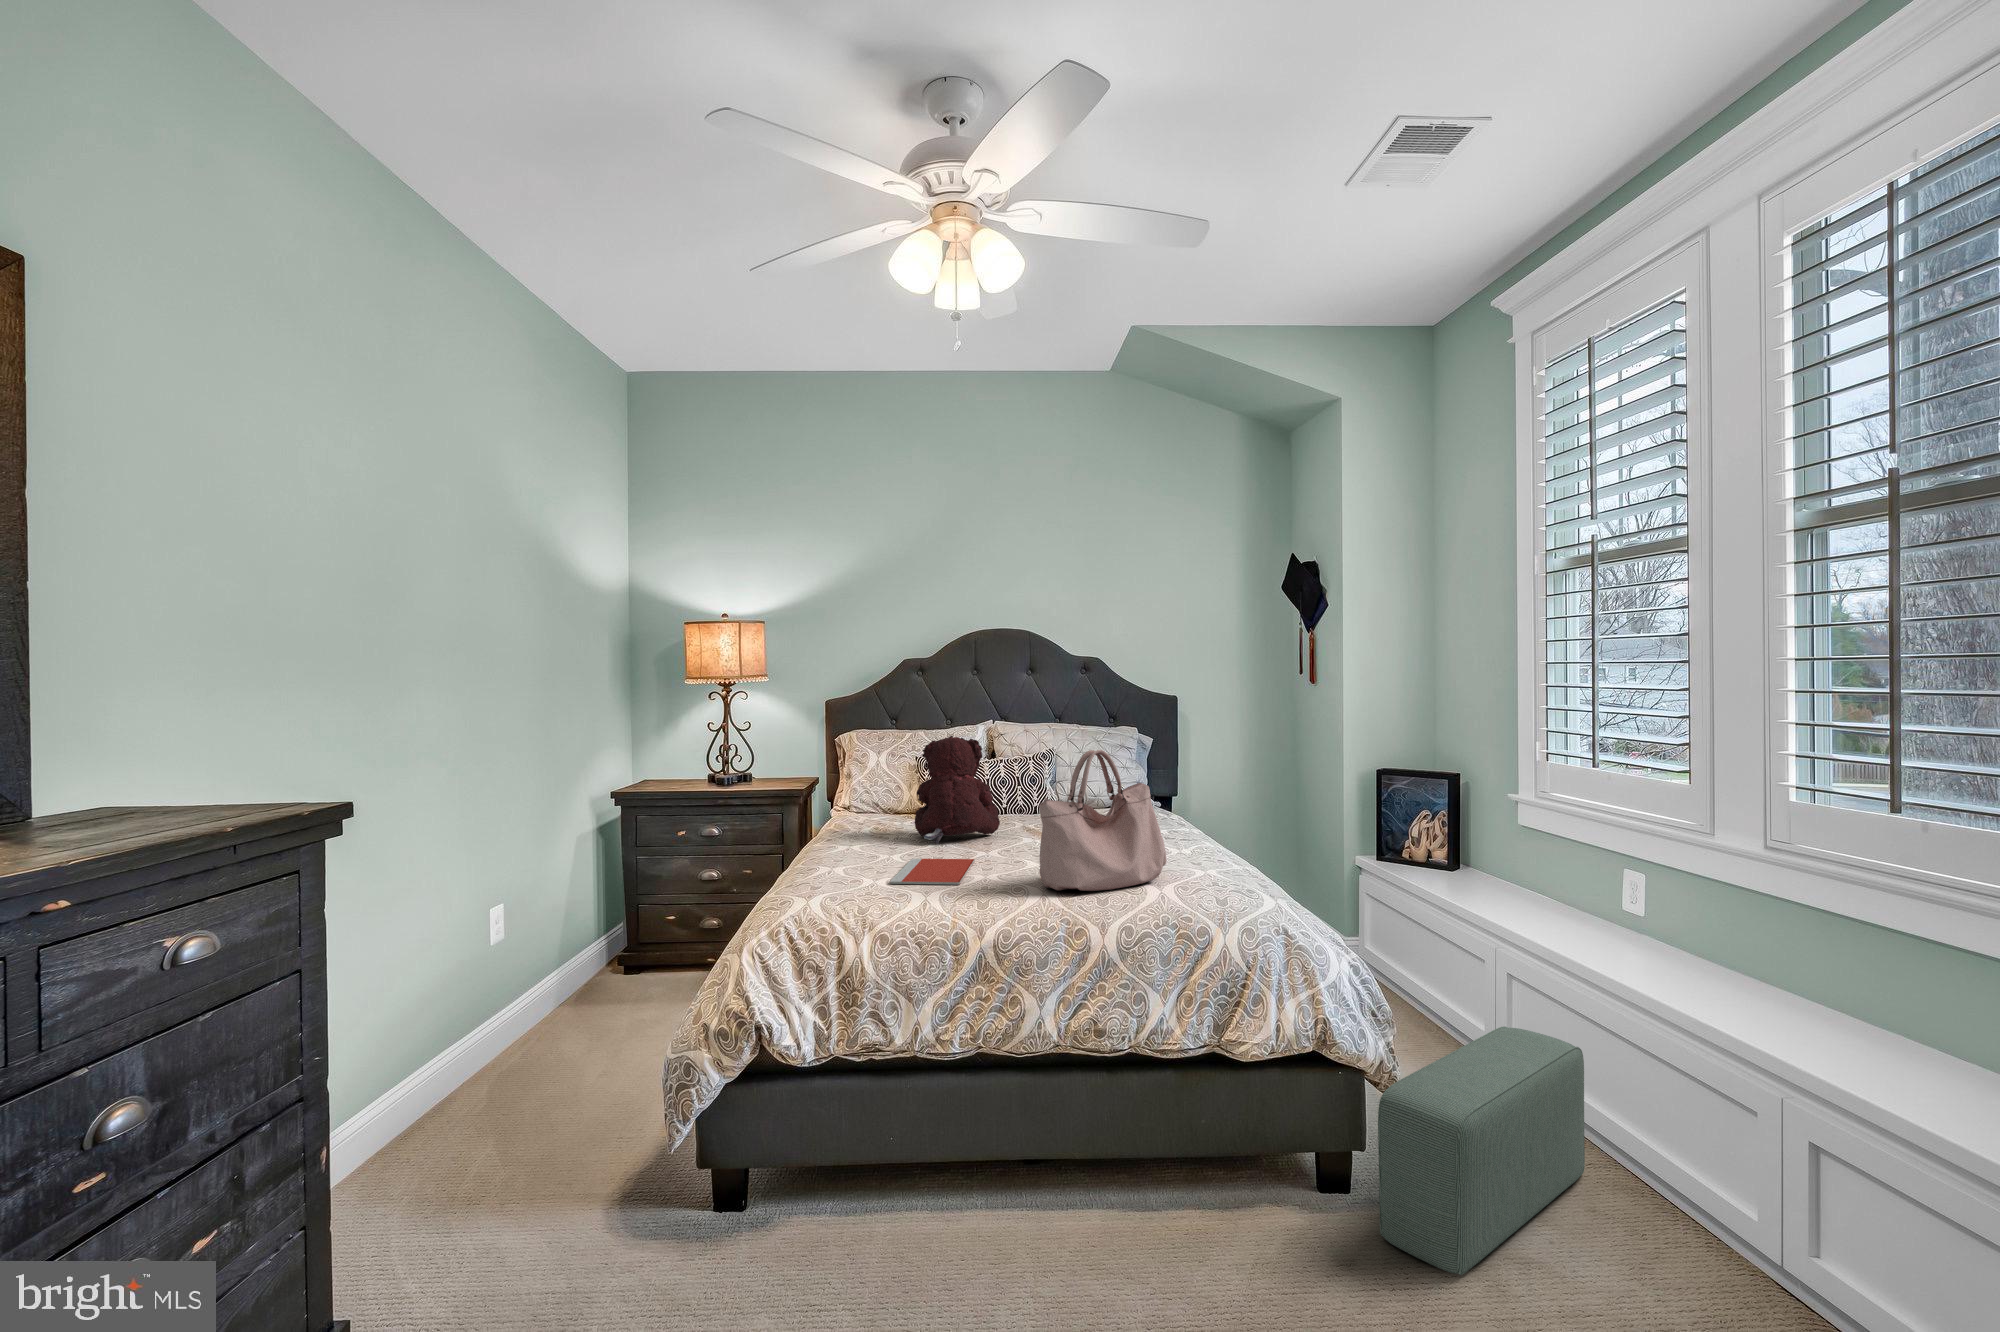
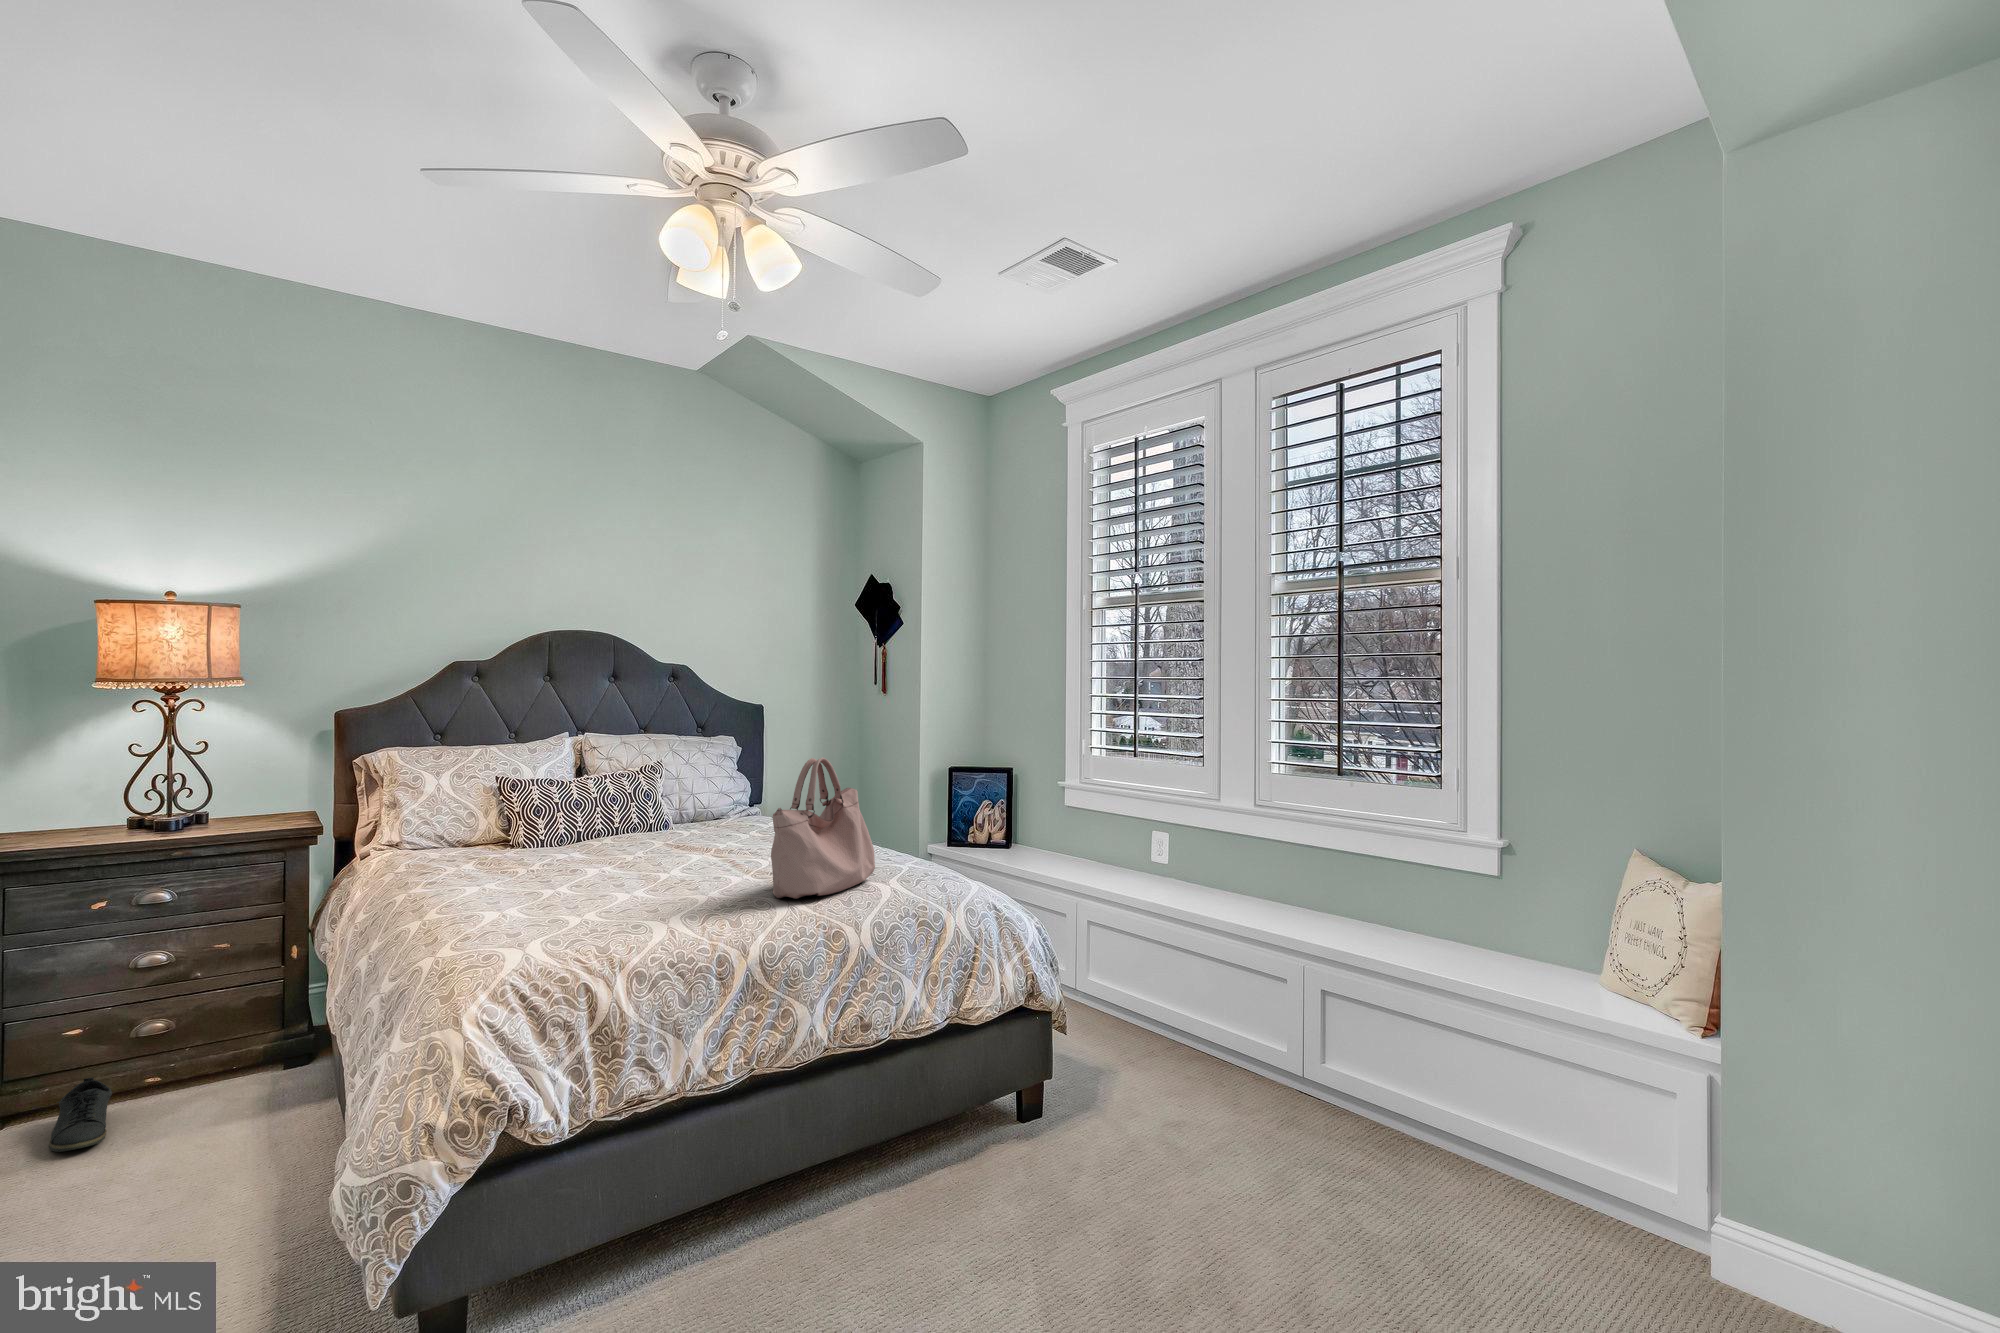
teddy bear: present [914,736,1000,844] -> none [544,751,646,871]
notebook: present [890,859,975,885] -> none [586,881,682,918]
shoe: none [634,955,673,1001] -> present [49,1077,112,1152]
pouf: present [1378,1027,1585,1275] -> none [1081,958,1172,1152]

